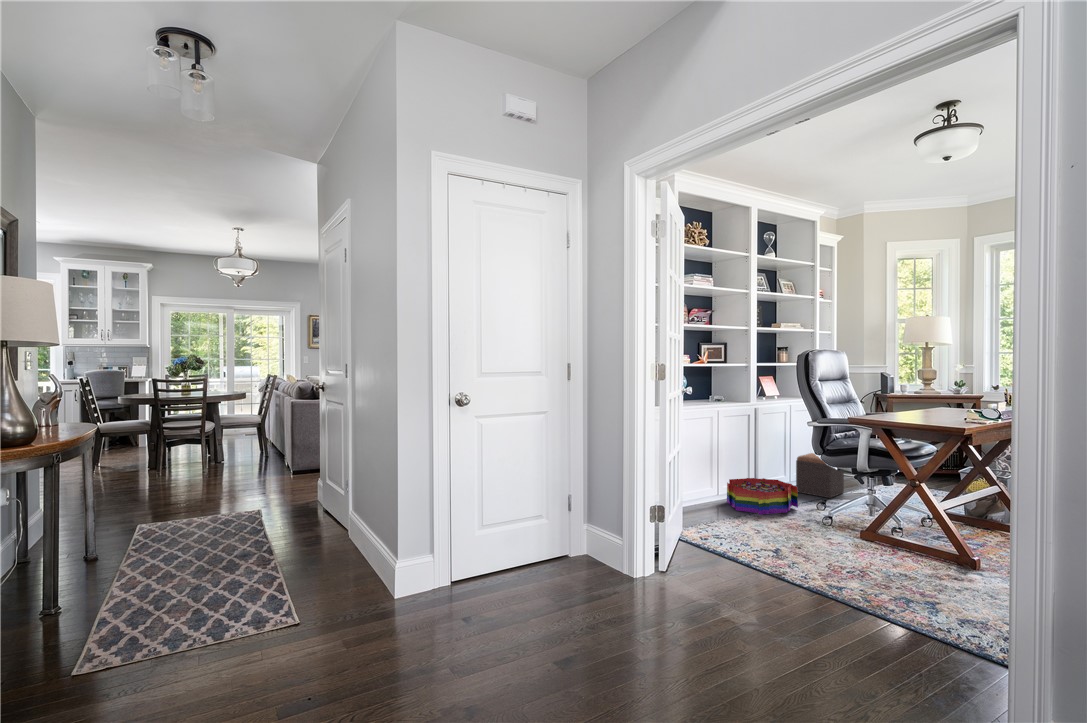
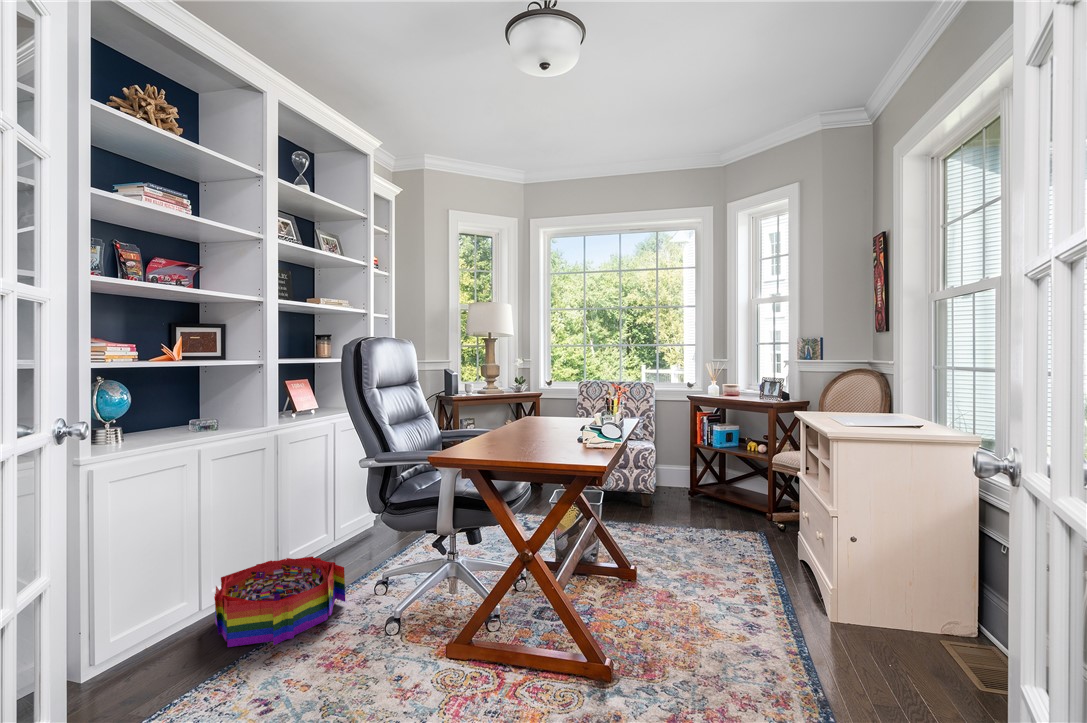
footstool: present [796,453,844,498] -> none [343,492,409,561]

